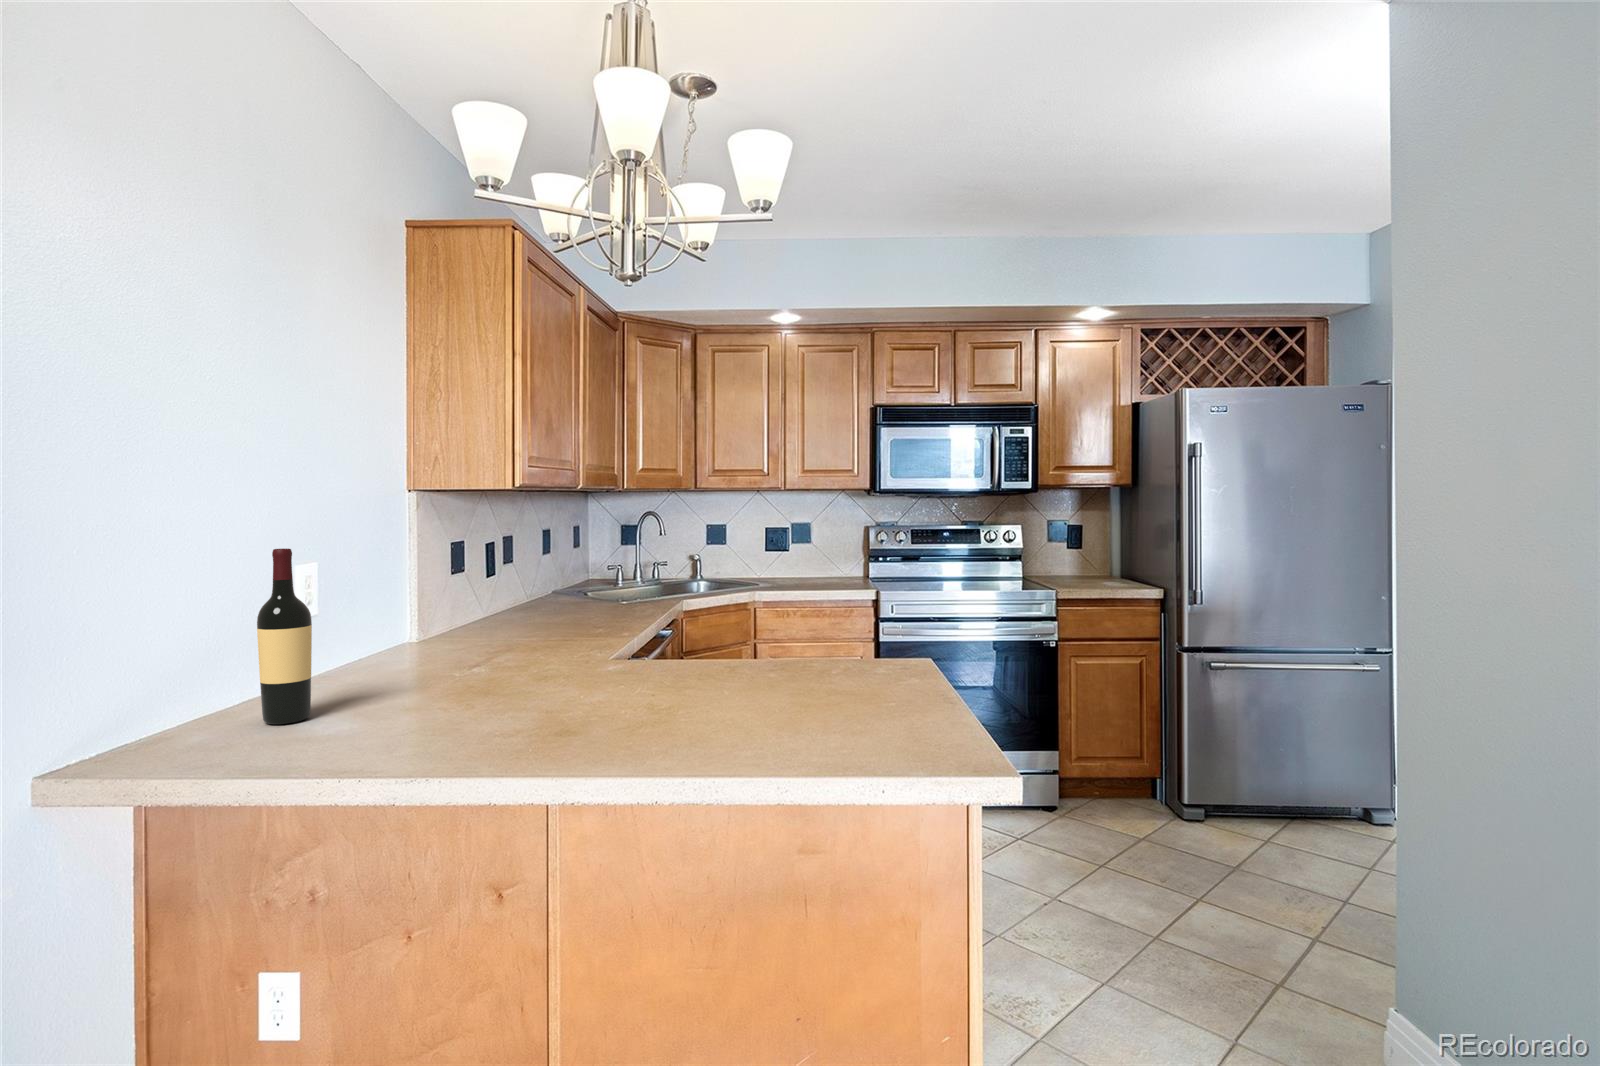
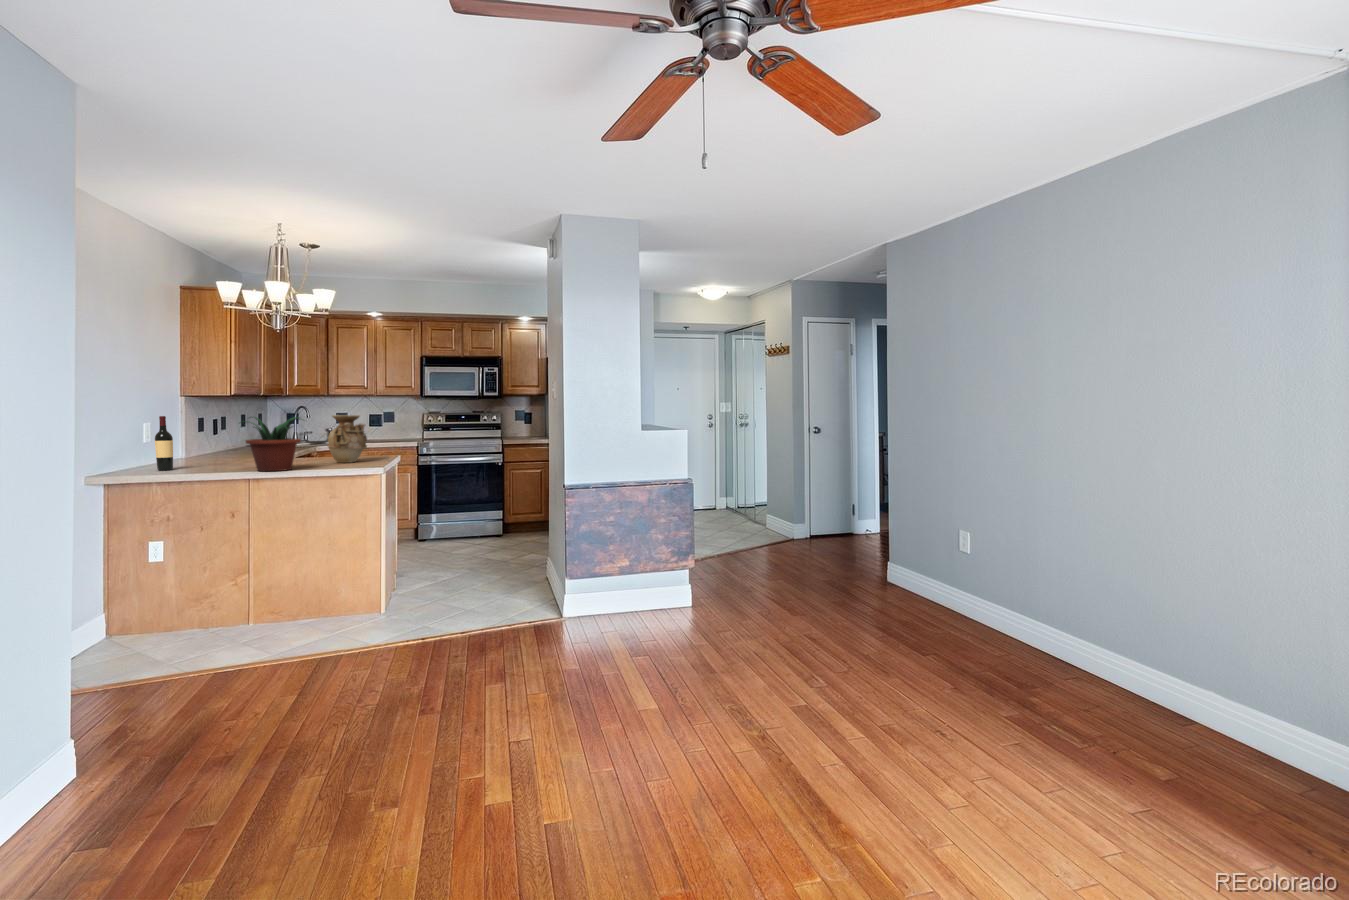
vase: none [735,540,845,688] -> present [327,415,367,463]
potted plant: none [482,551,694,760] -> present [242,417,301,471]

